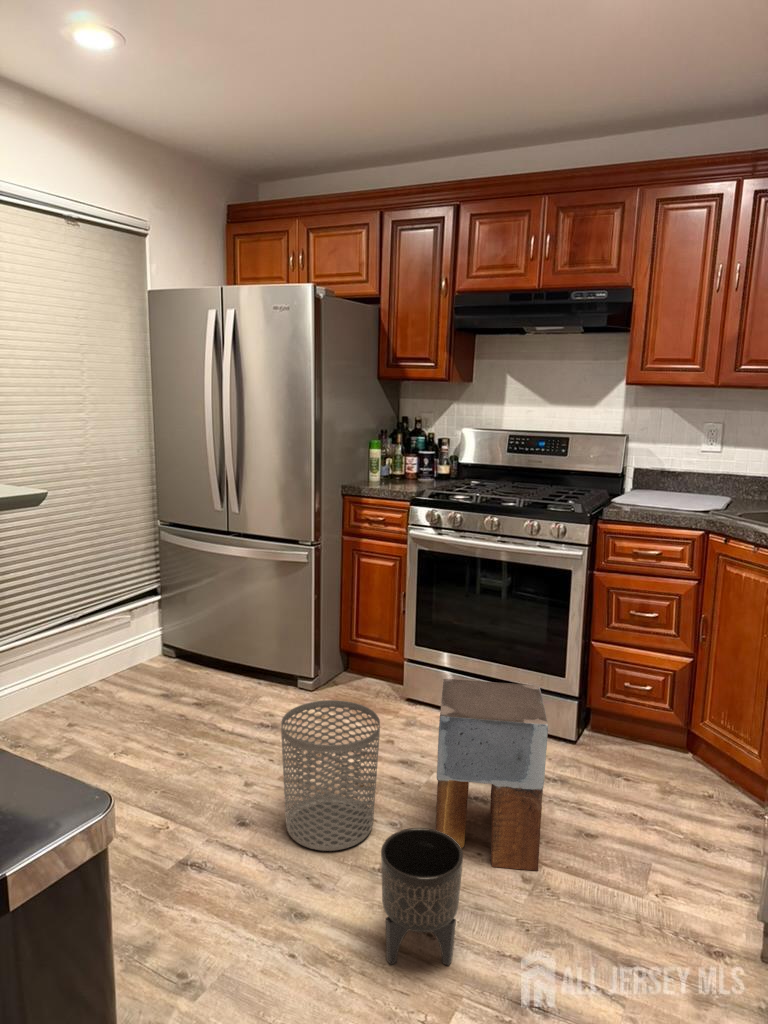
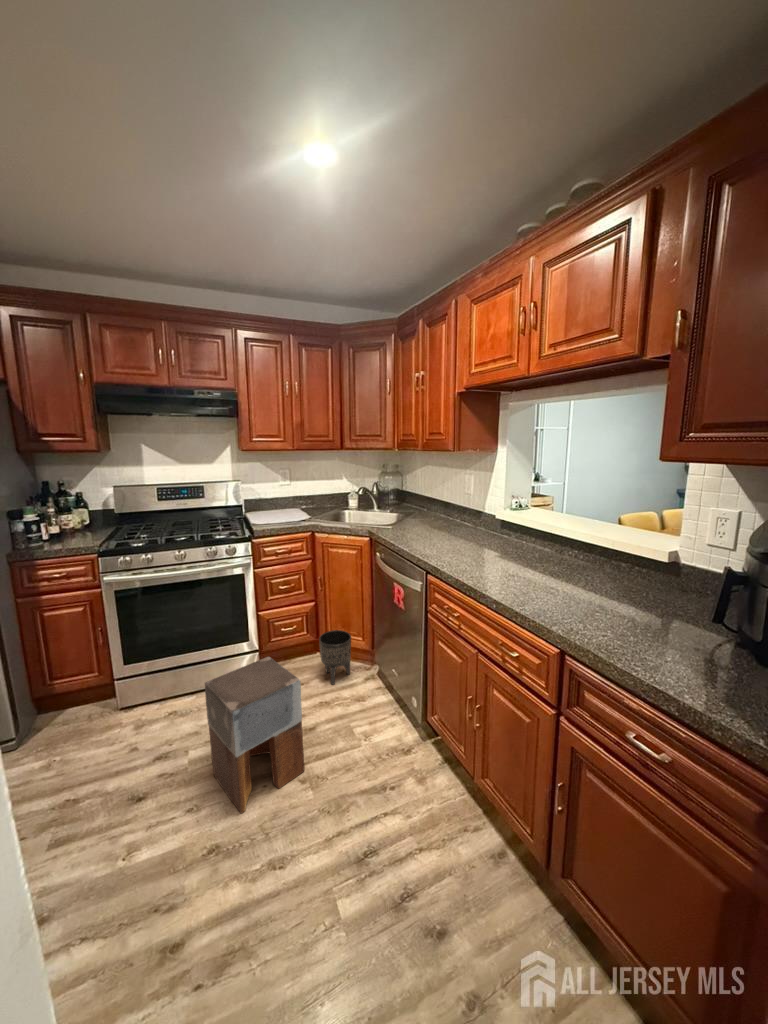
waste bin: present [281,700,380,851] -> none [72,736,179,890]
planter: present [381,828,463,966] -> present [319,630,351,685]

